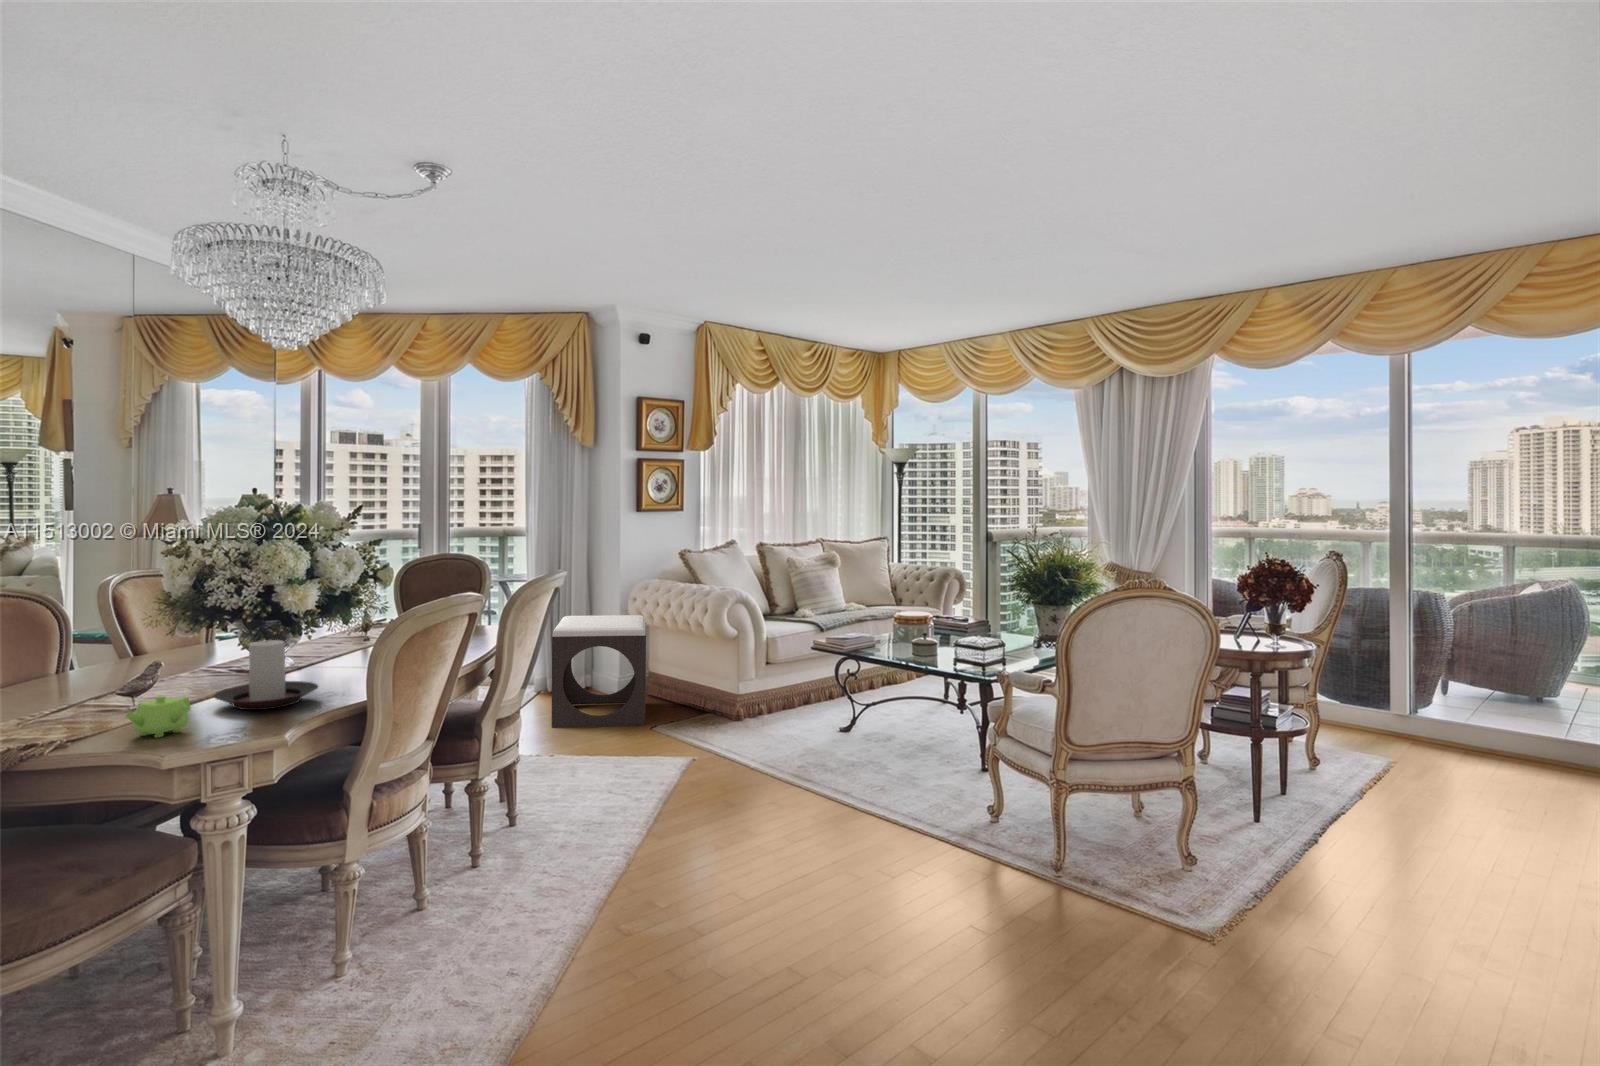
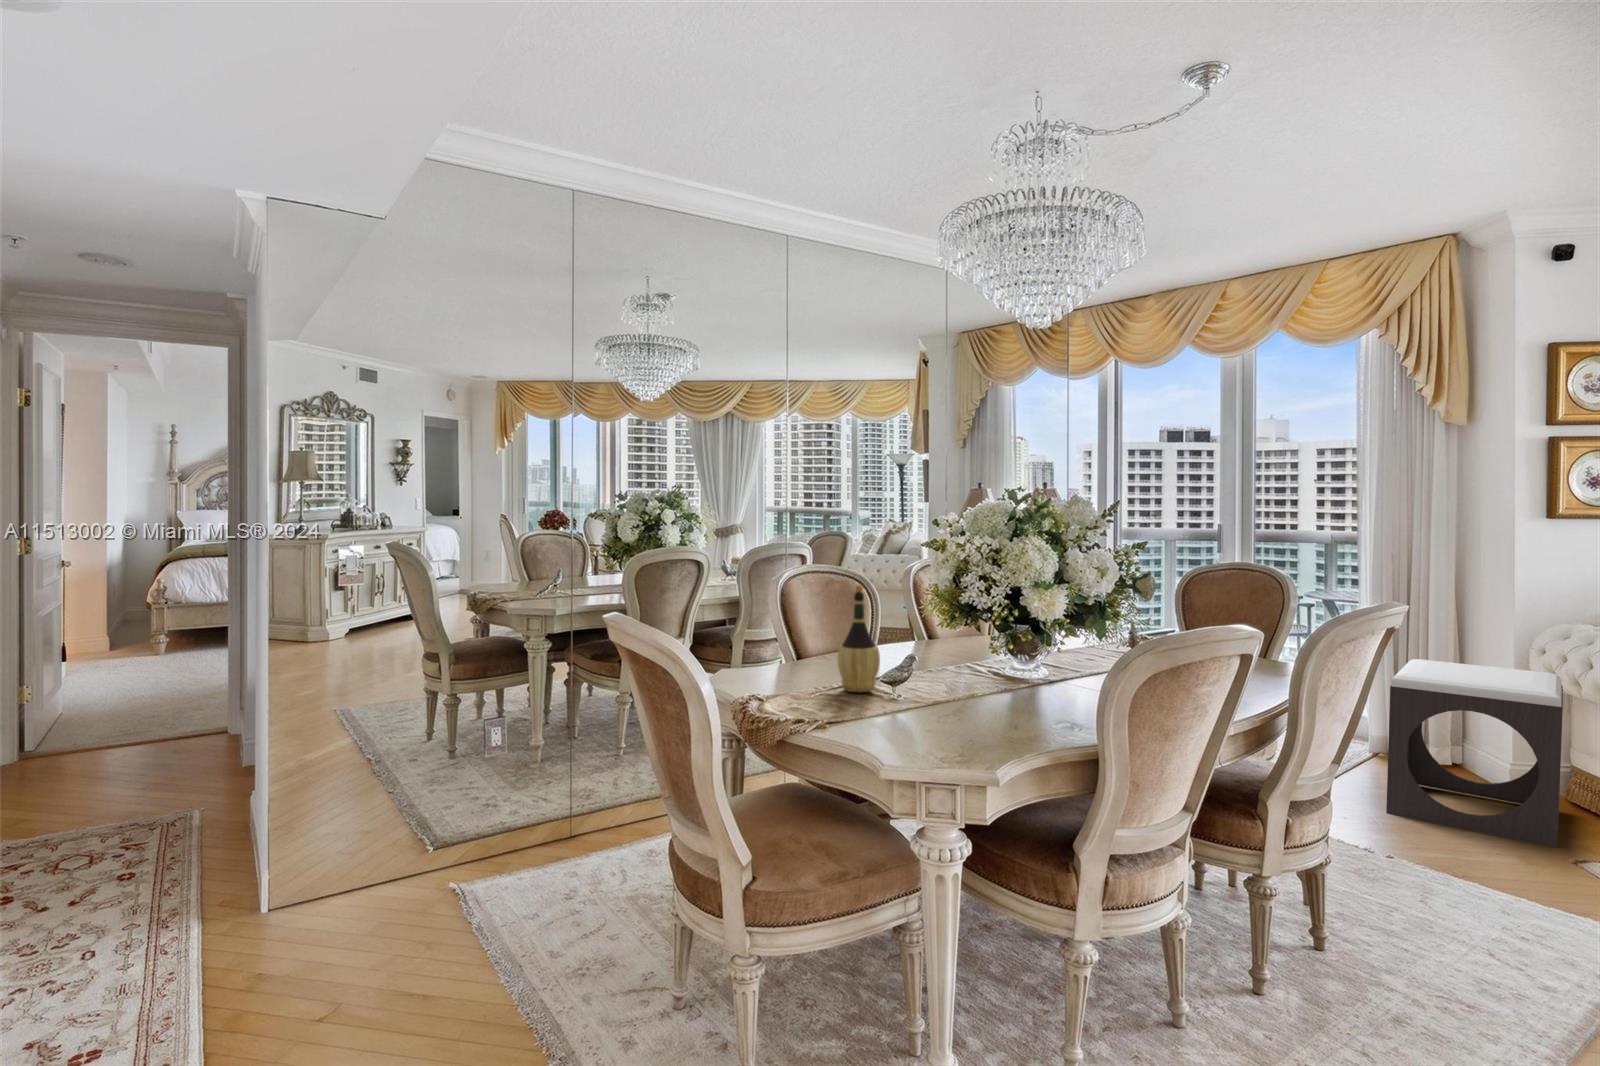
wine bottle: none [54,596,113,708] -> present [838,585,880,692]
candle holder: present [214,640,318,710] -> none [951,646,1055,729]
teapot: present [126,696,191,738] -> none [865,695,924,739]

